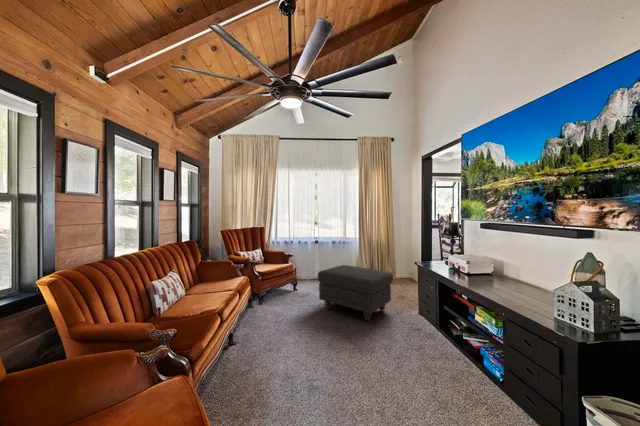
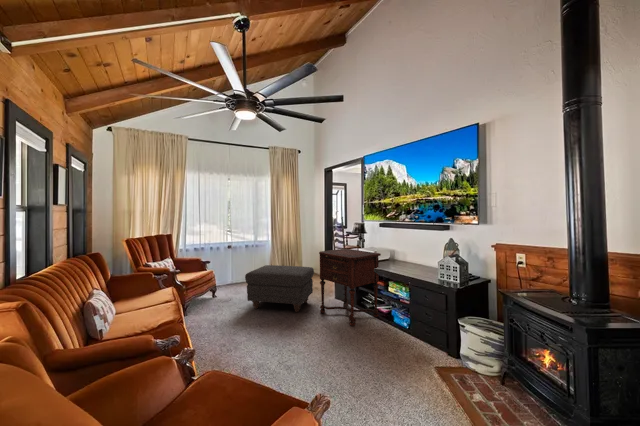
side table: none [393,255,472,353] -> present [319,249,381,326]

